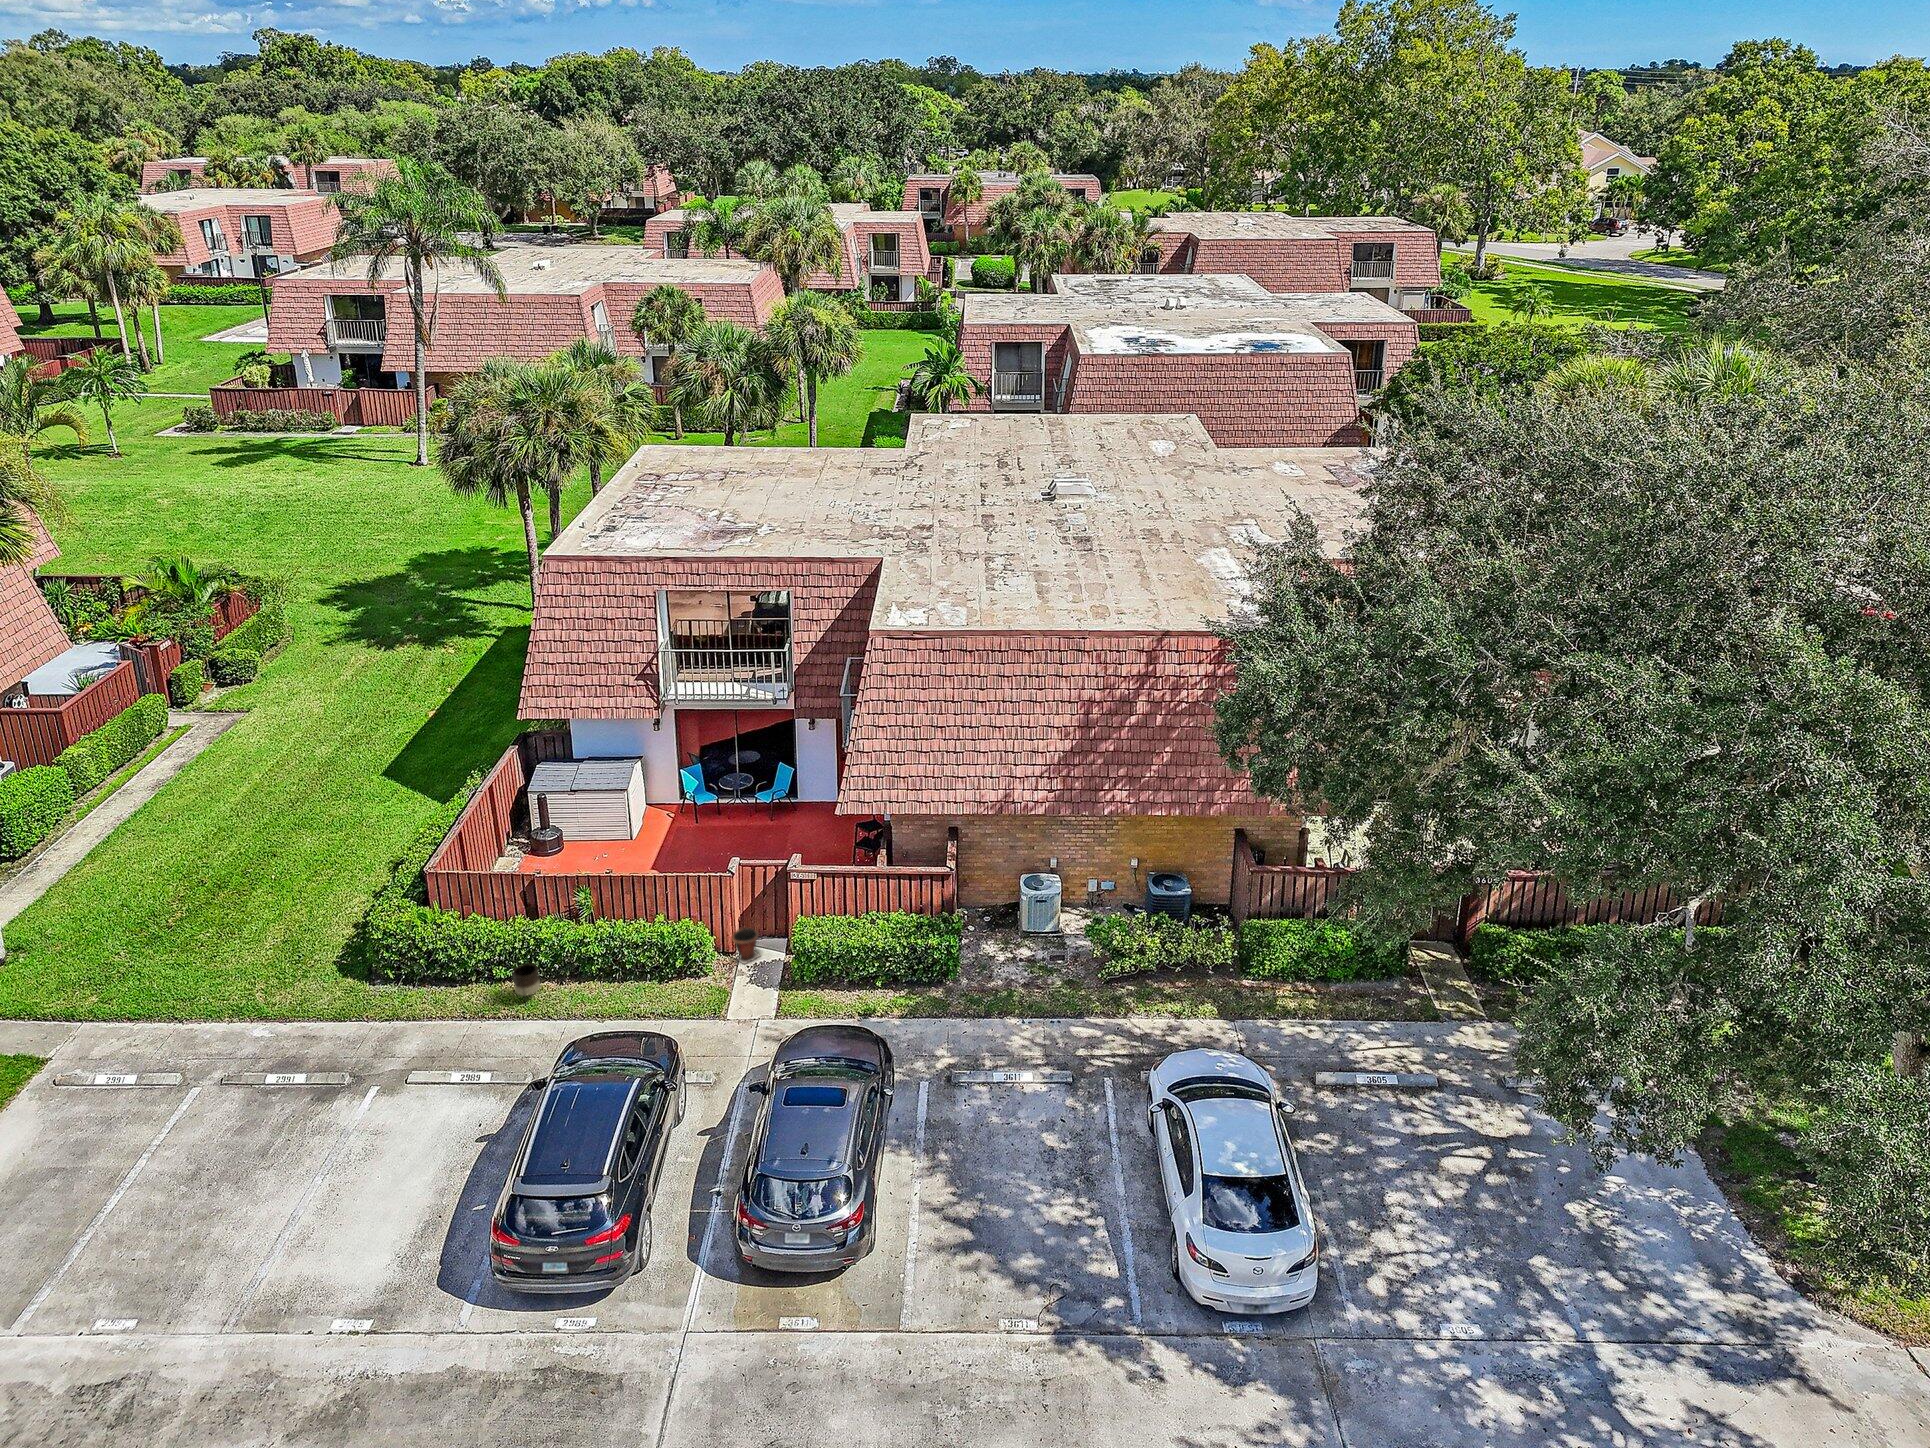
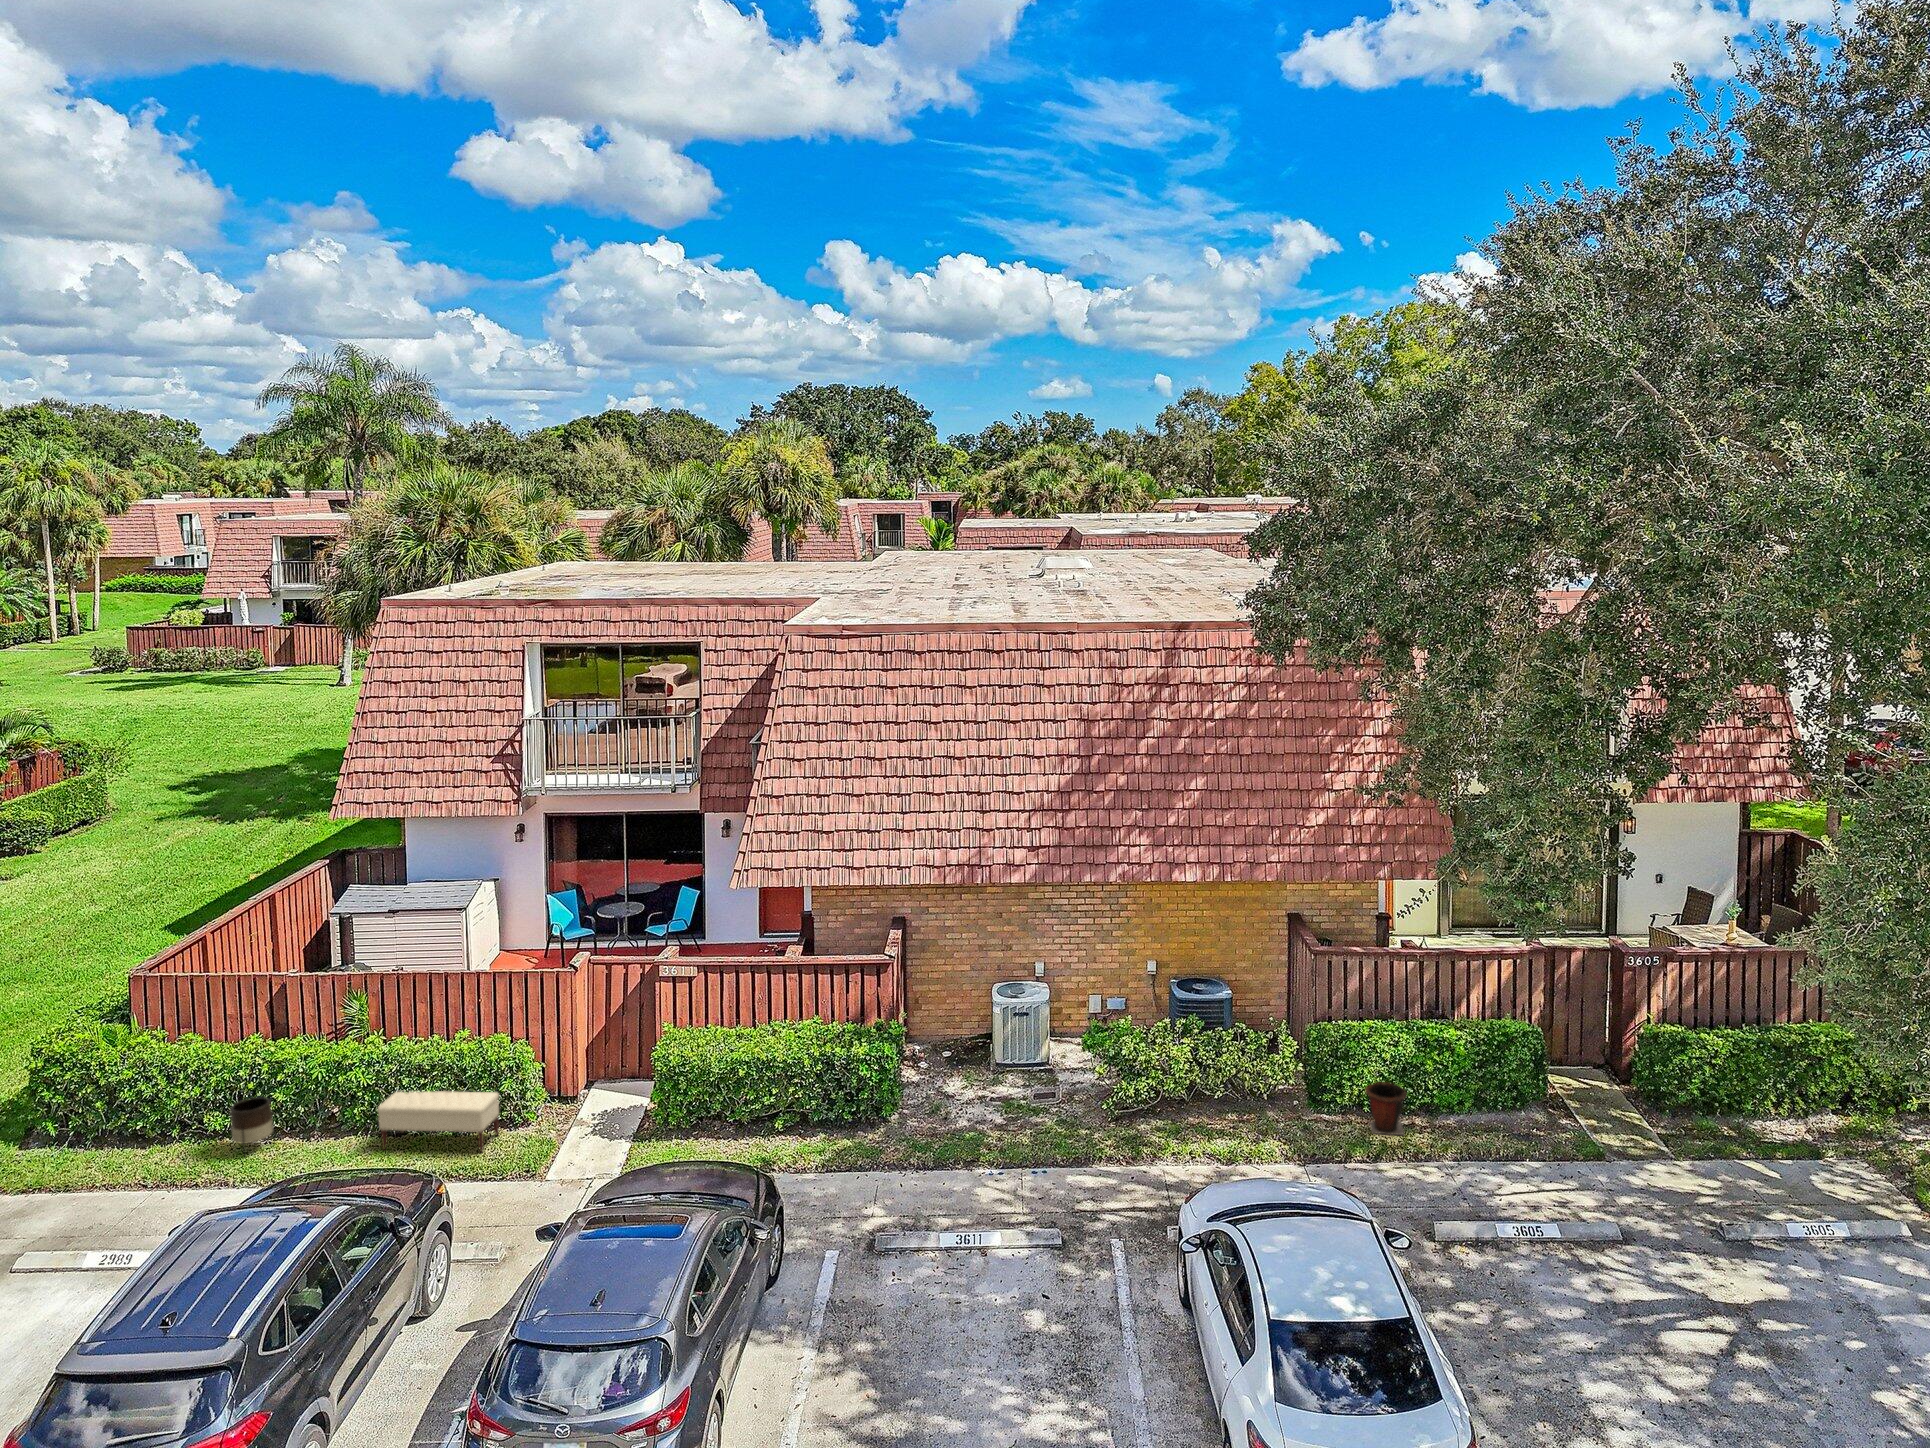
waste bin: present [731,927,760,964] -> present [1365,1082,1407,1135]
bench: none [612,959,692,1003] -> present [378,1091,499,1152]

